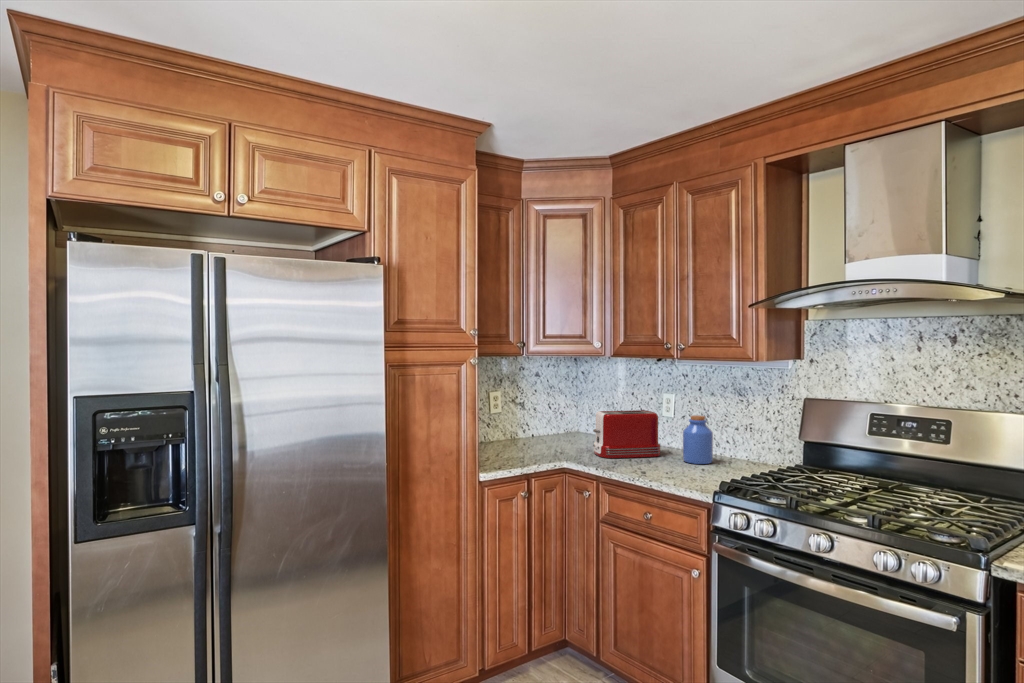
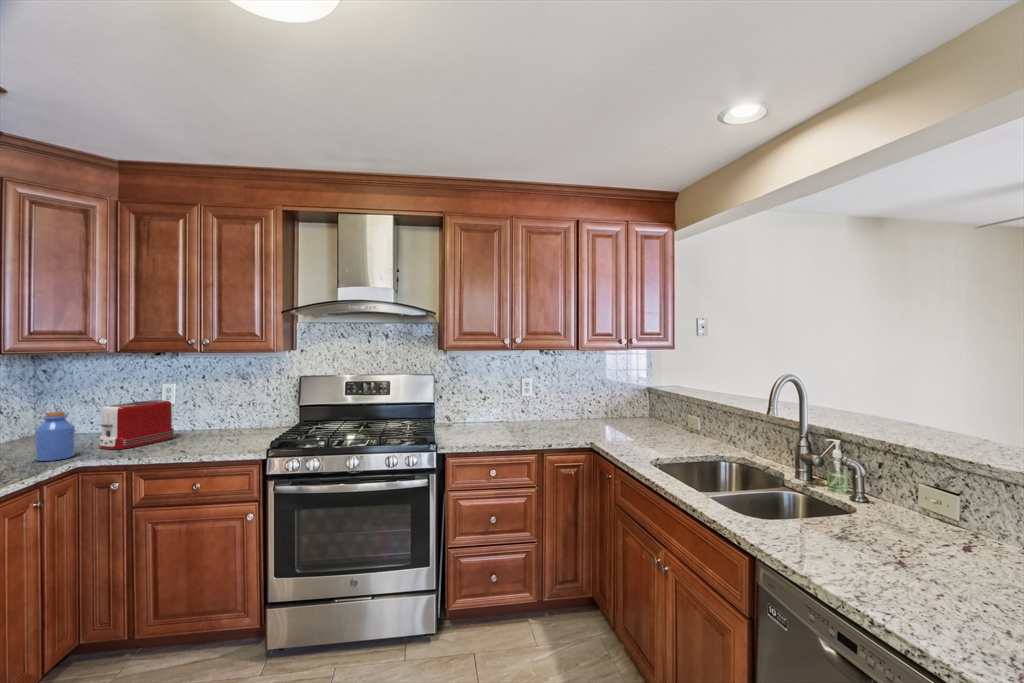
jar: present [683,415,713,464] -> present [35,412,75,461]

